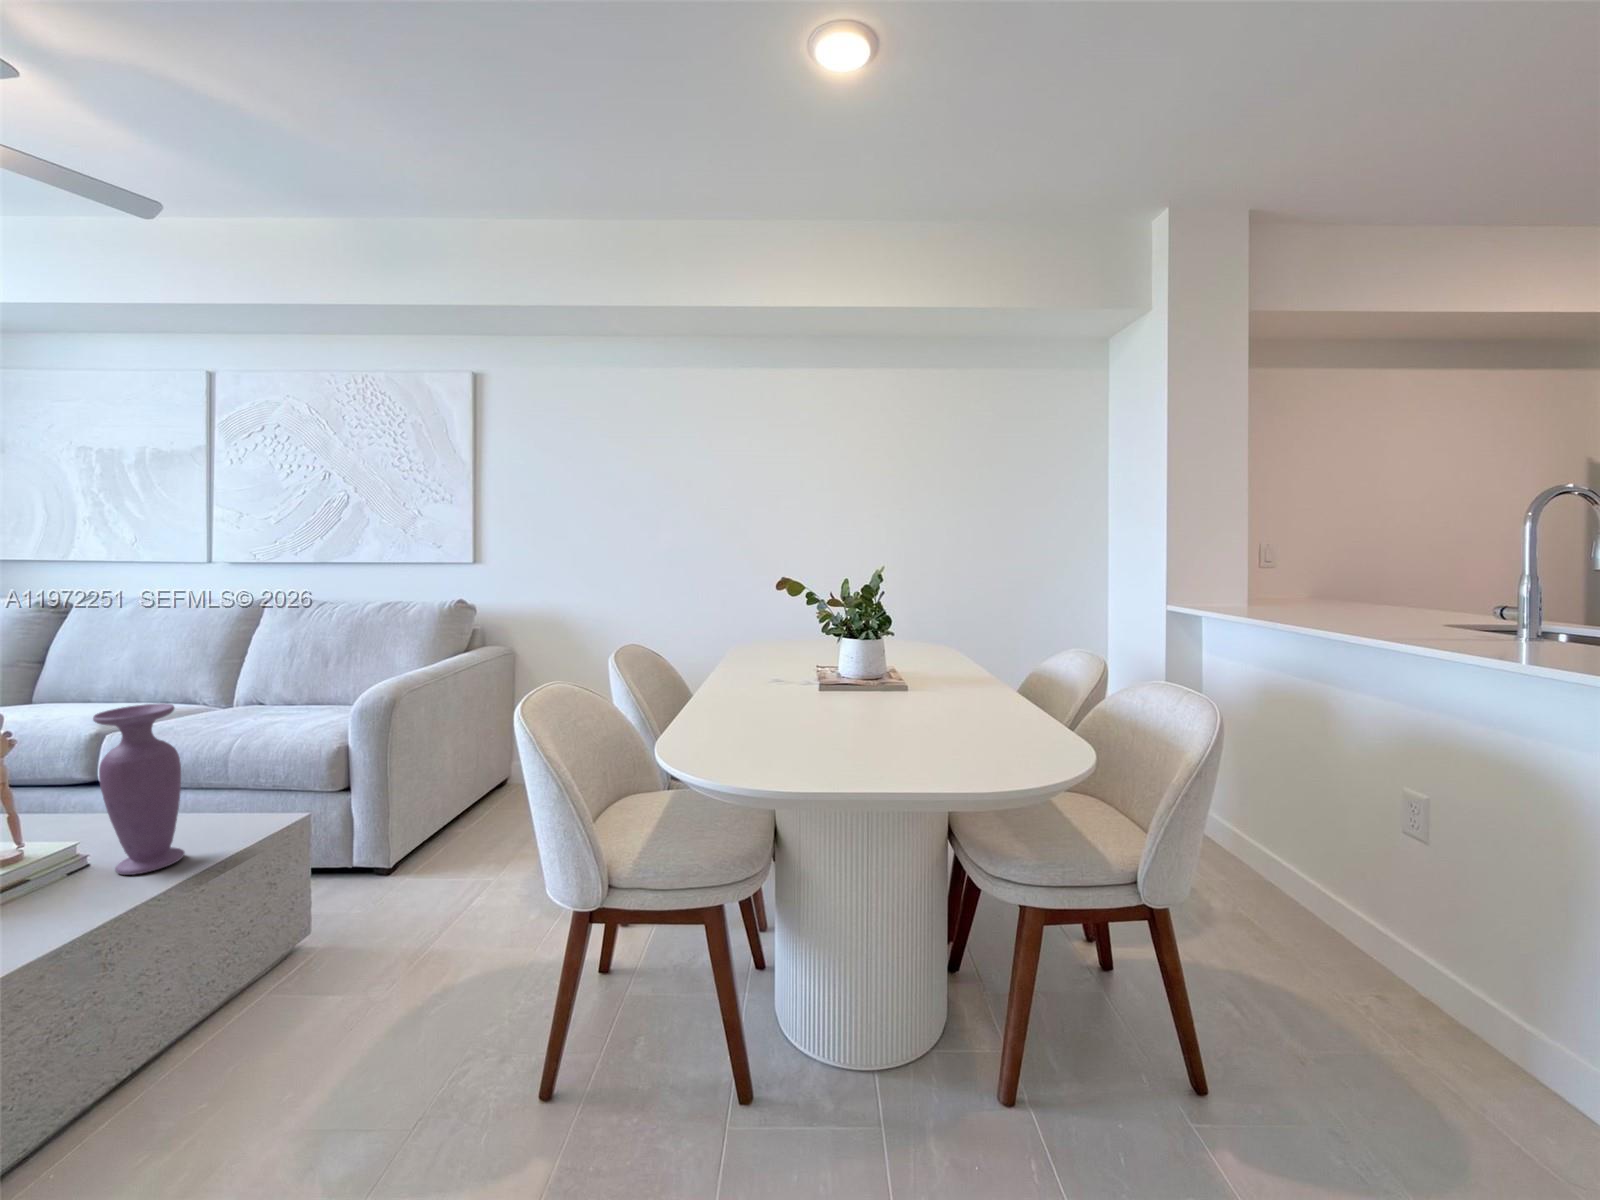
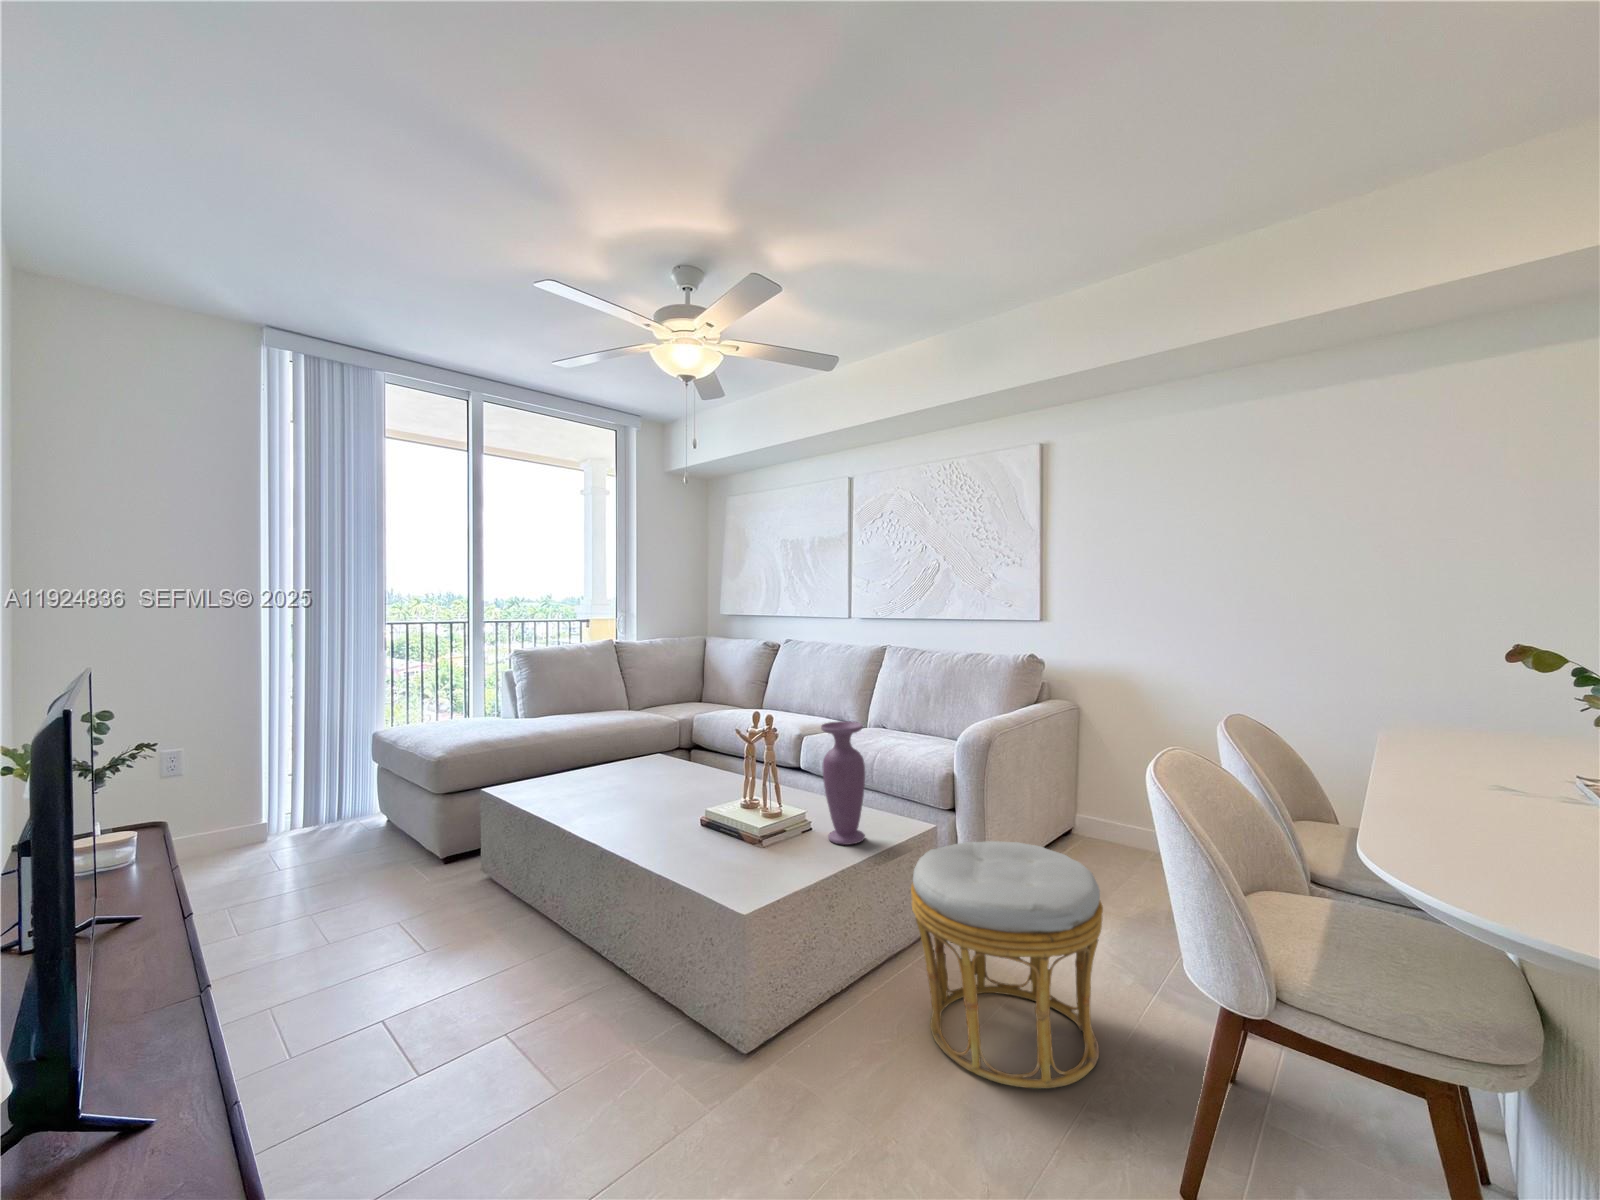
ottoman: none [239,813,488,1094] -> present [911,841,1103,1089]

